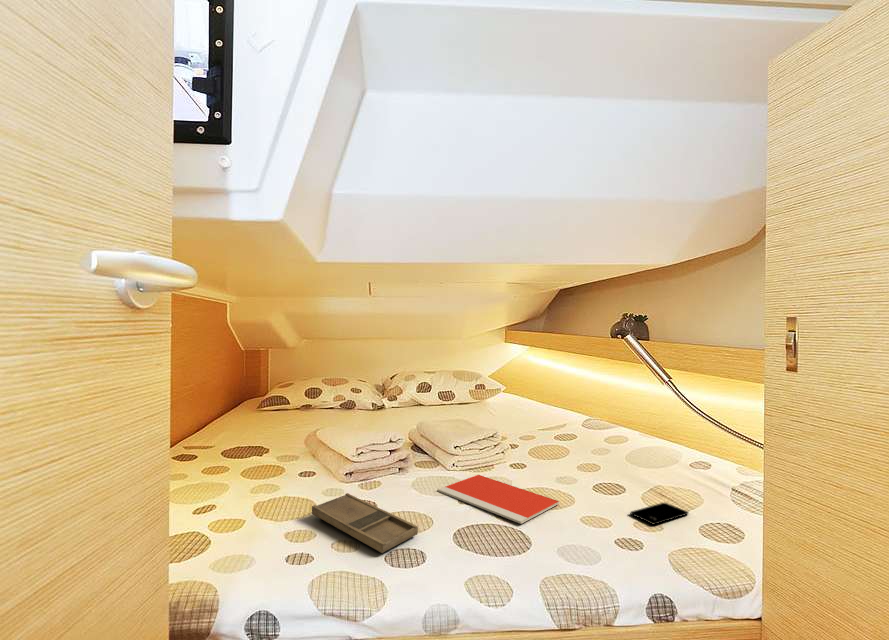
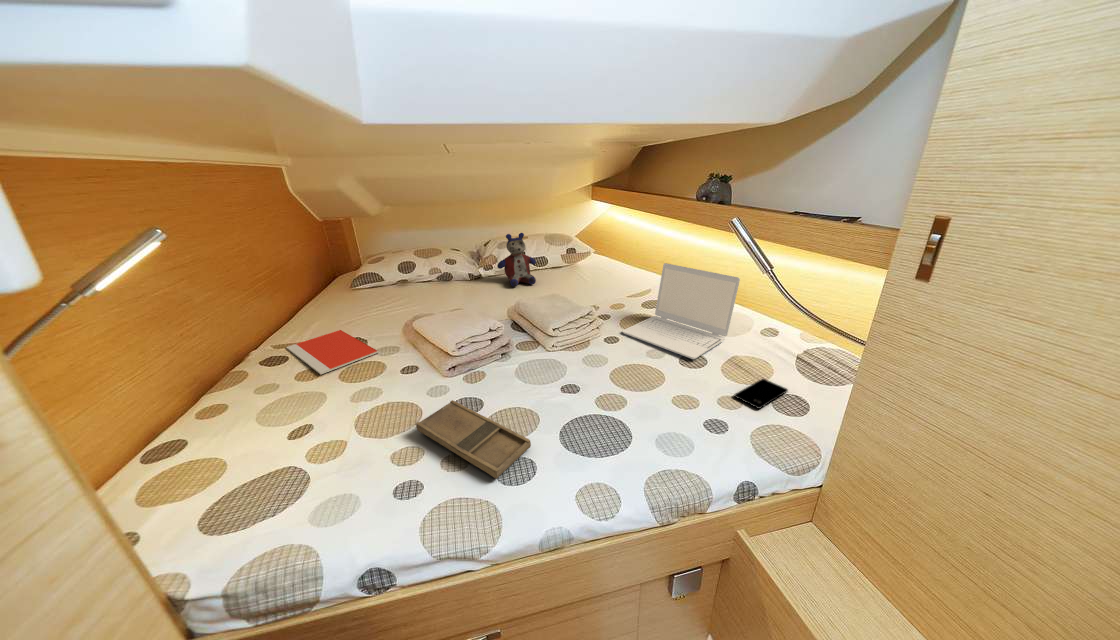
stuffed bear: none [403,363,443,417] -> present [497,233,536,287]
laptop: none [525,392,640,483] -> present [622,263,740,359]
notebook: present [438,475,560,524] -> present [286,330,378,374]

